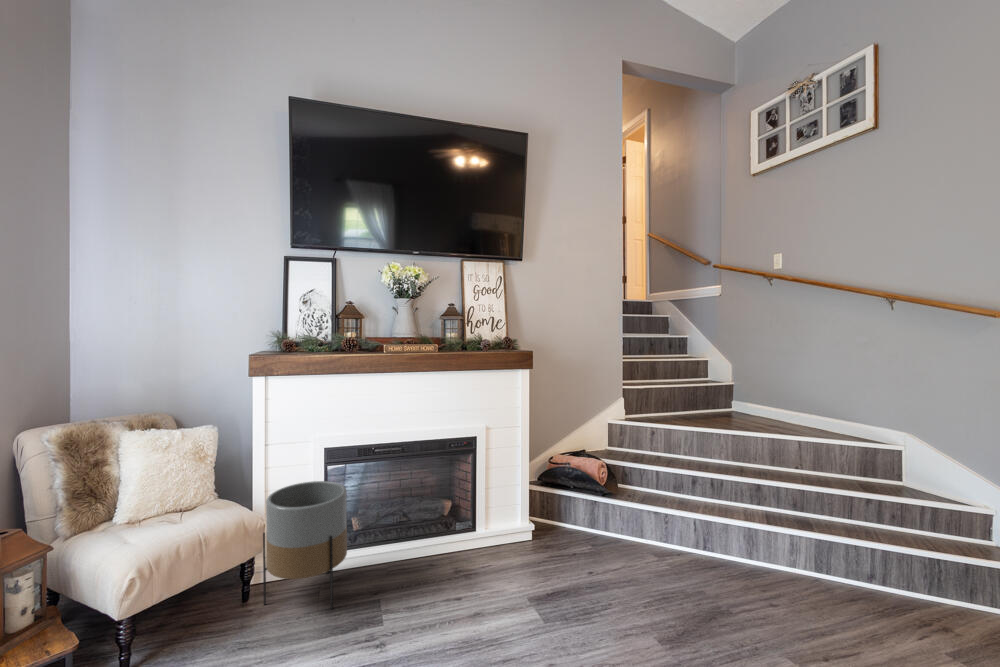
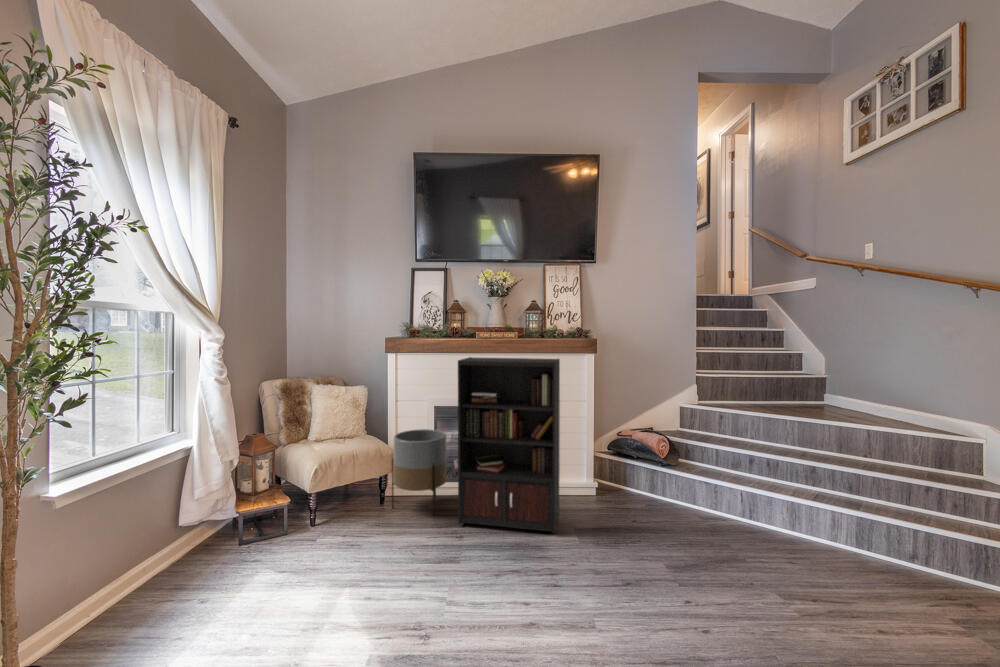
bookcase: none [372,380,530,620] -> present [458,357,588,534]

